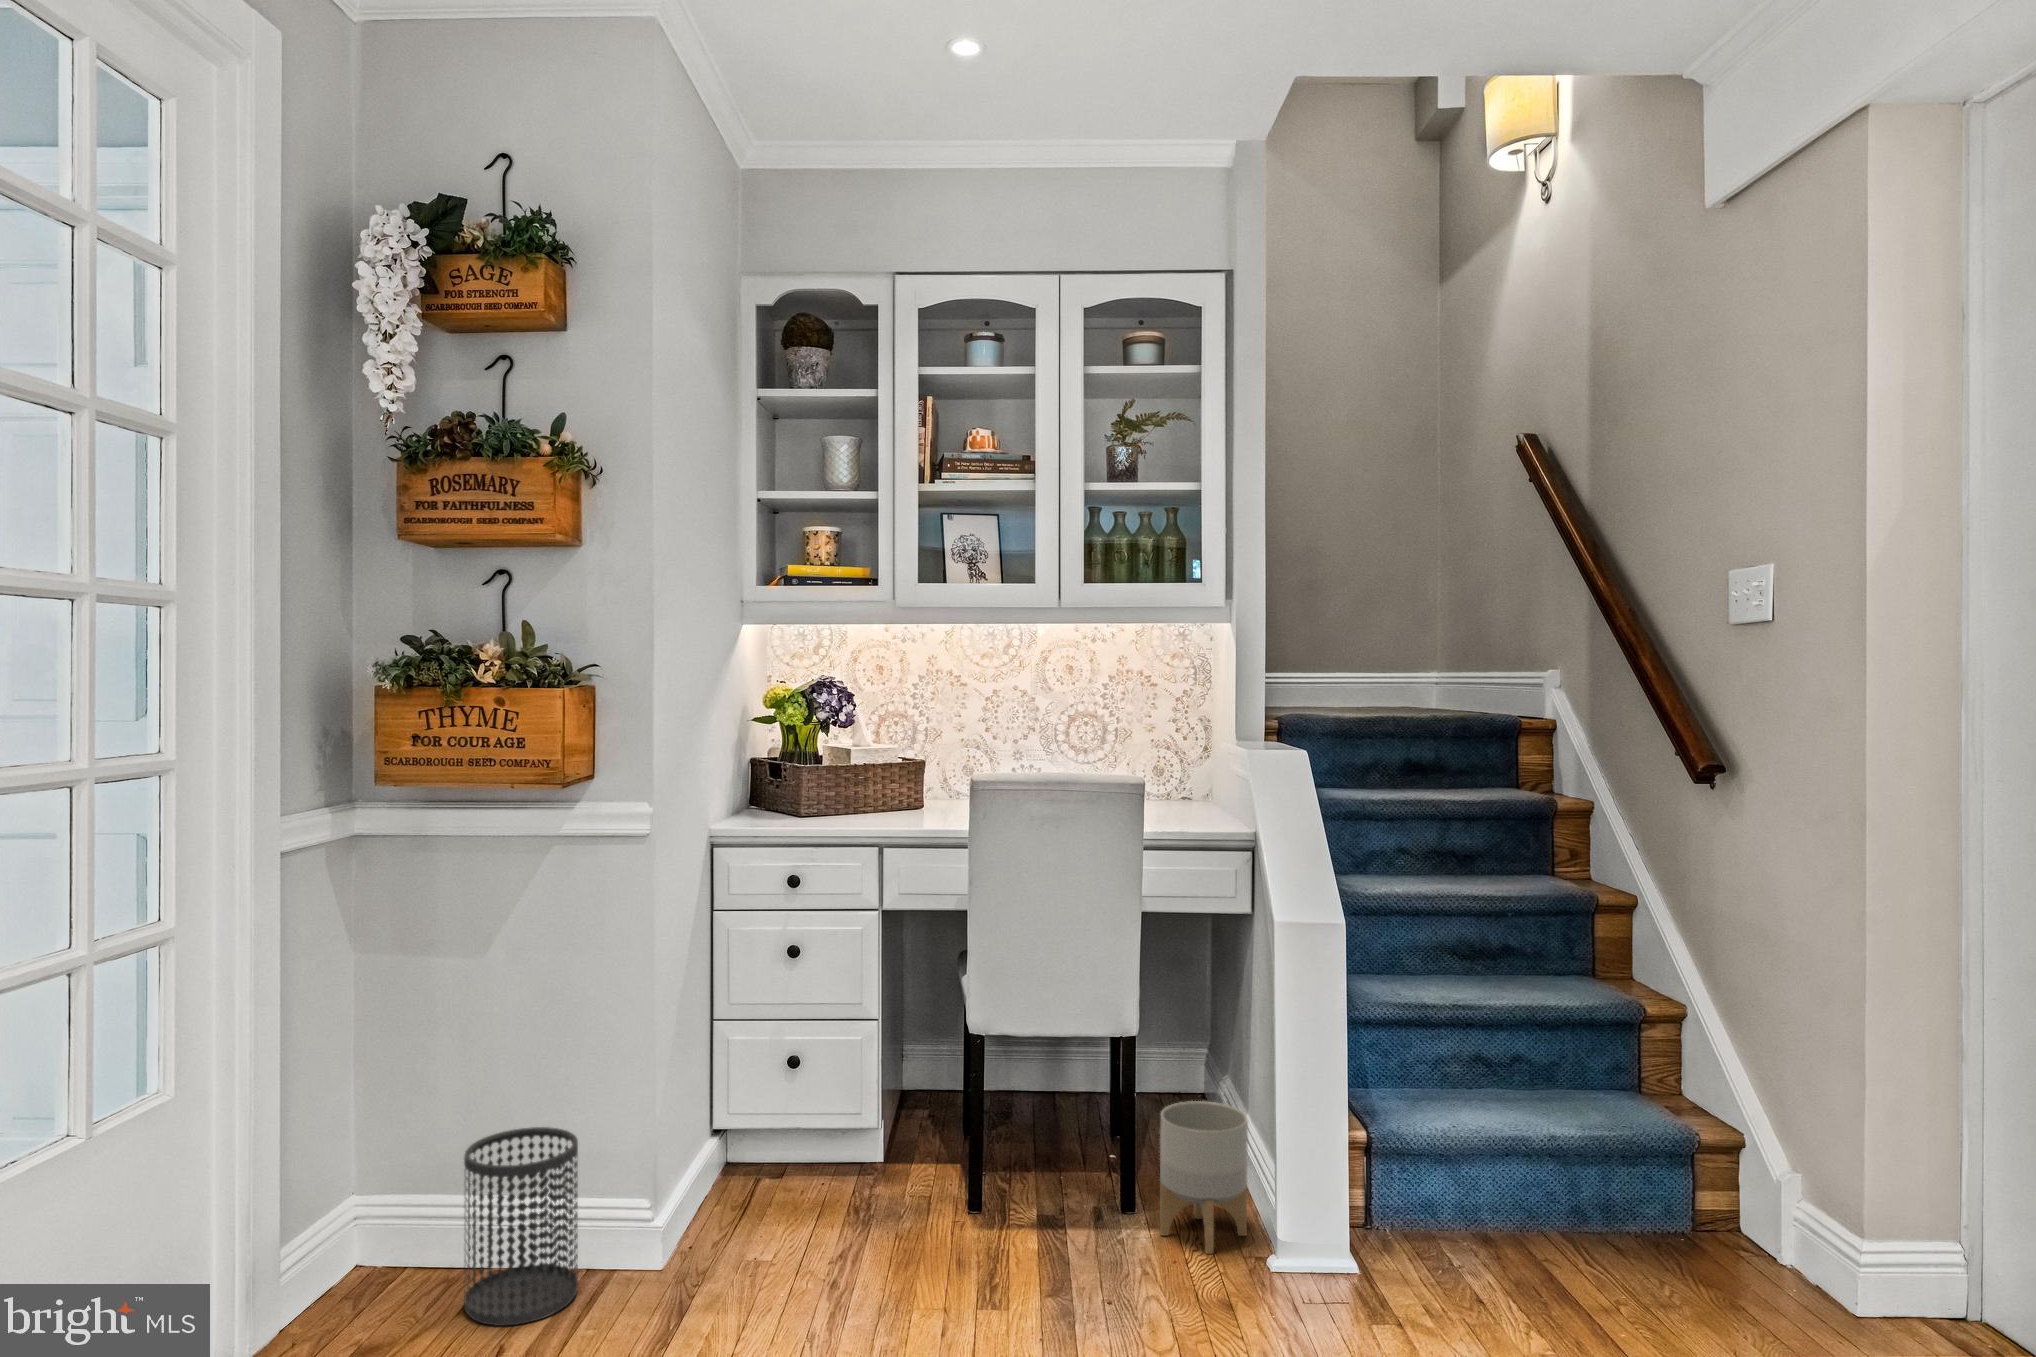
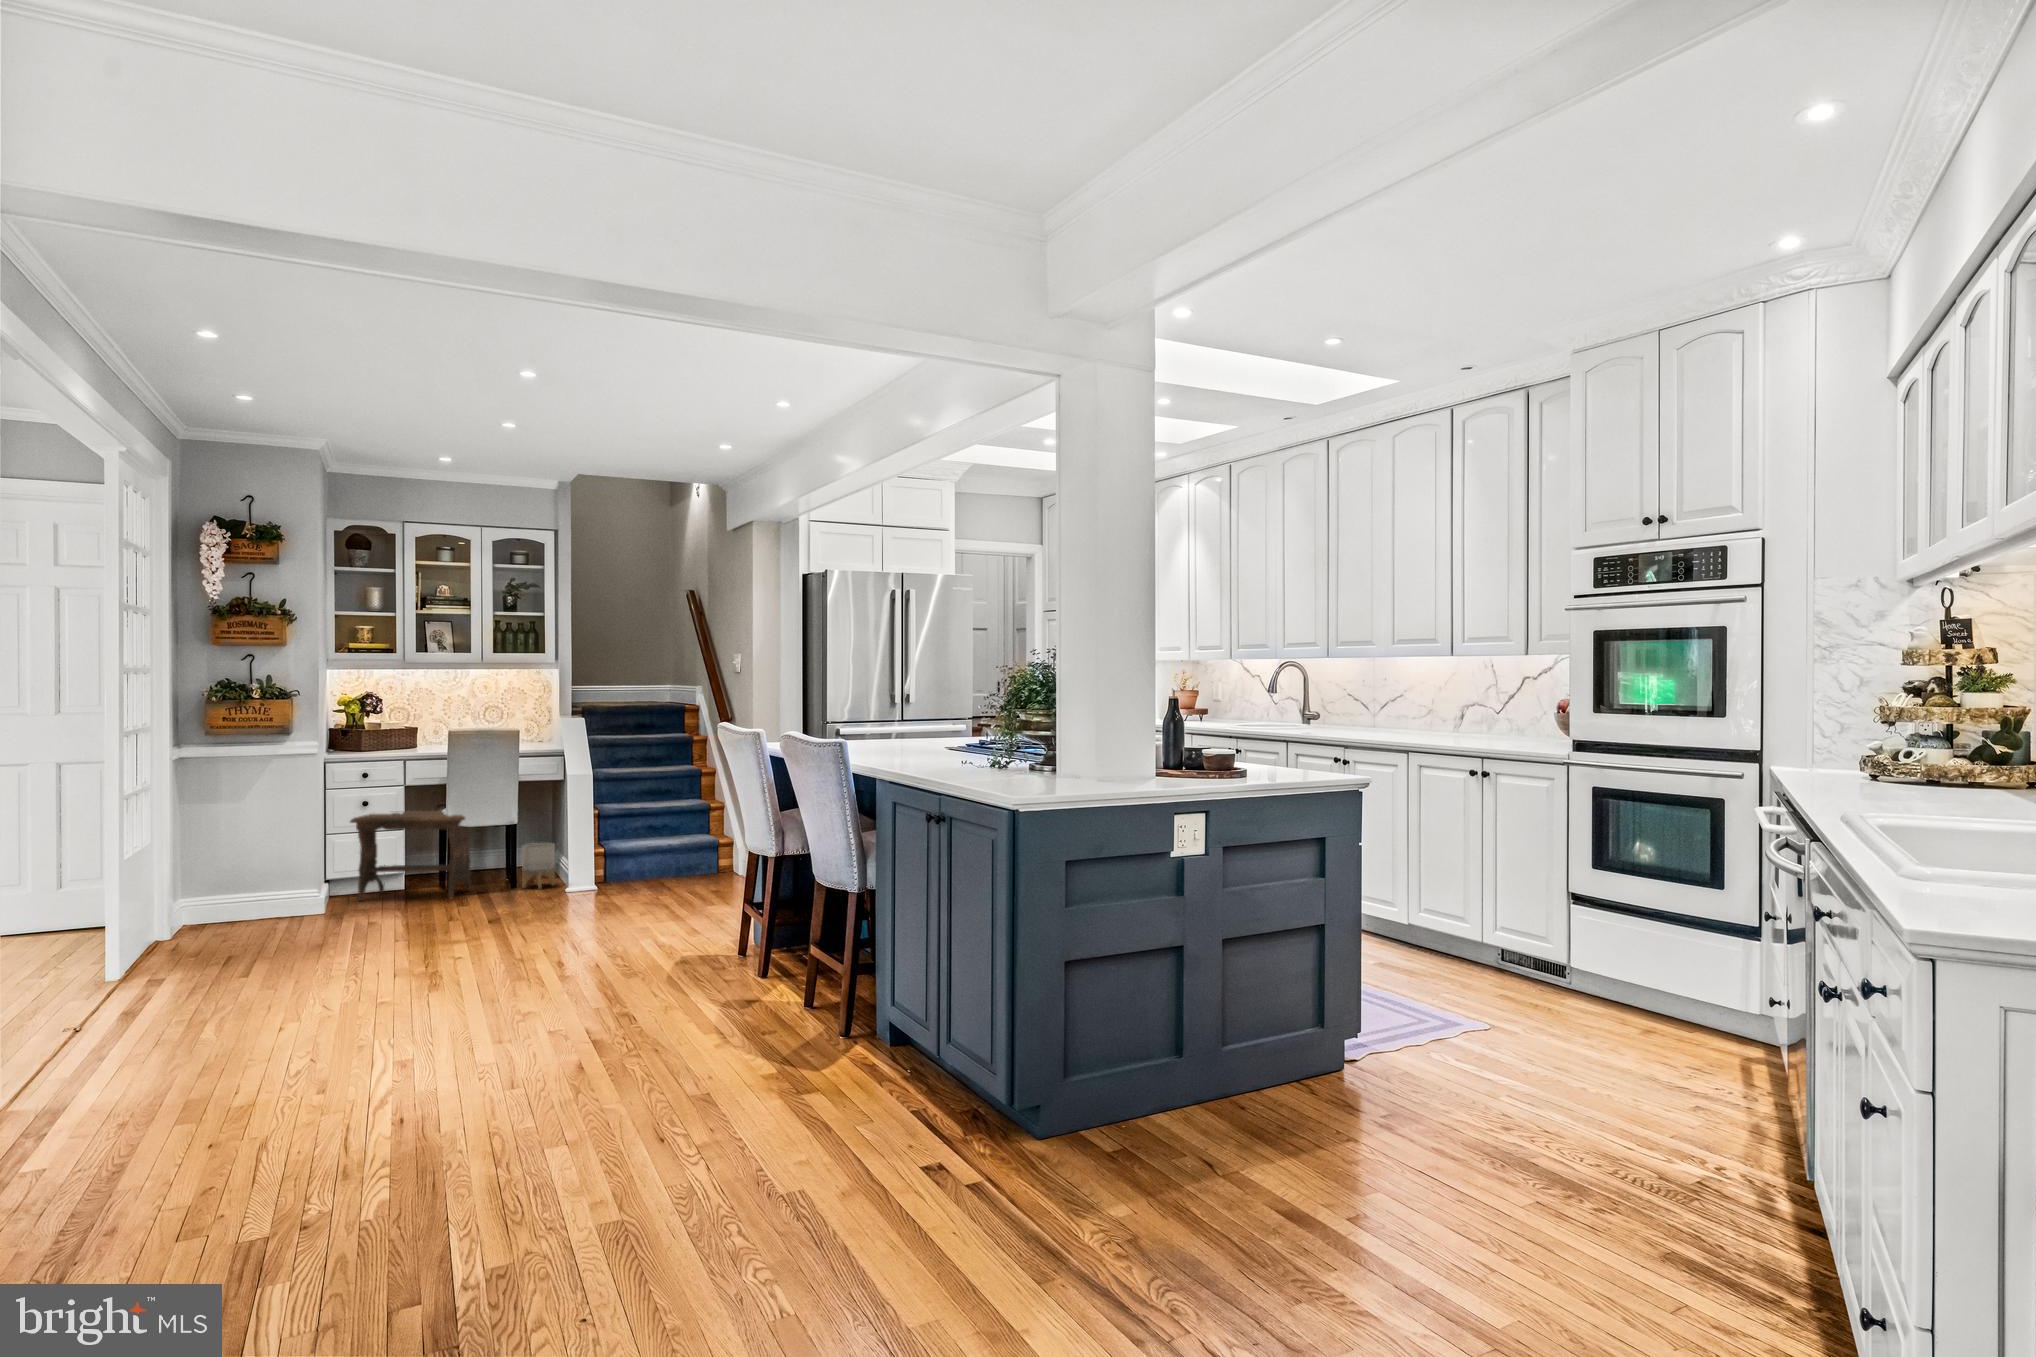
footstool: none [742,978,1050,1275] -> present [350,811,471,901]
wastebasket: present [464,1127,578,1326] -> none [245,860,291,922]

